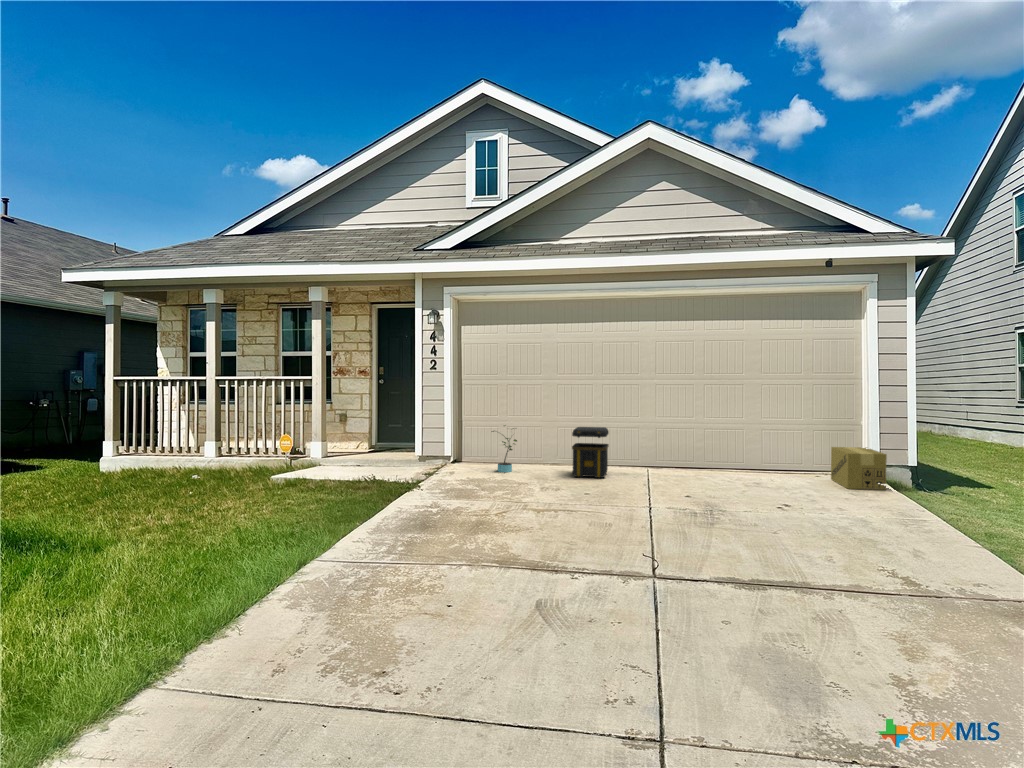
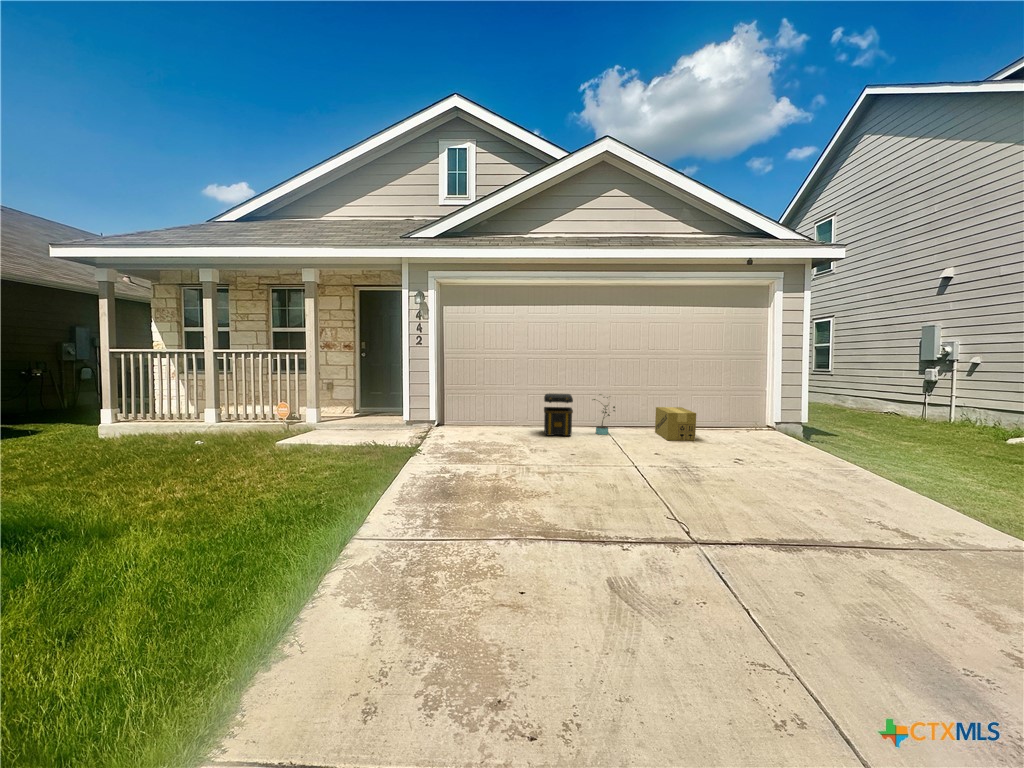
potted plant: present [492,425,517,472] -> present [593,394,615,435]
cardboard box: present [831,447,887,490] -> present [655,407,696,441]

